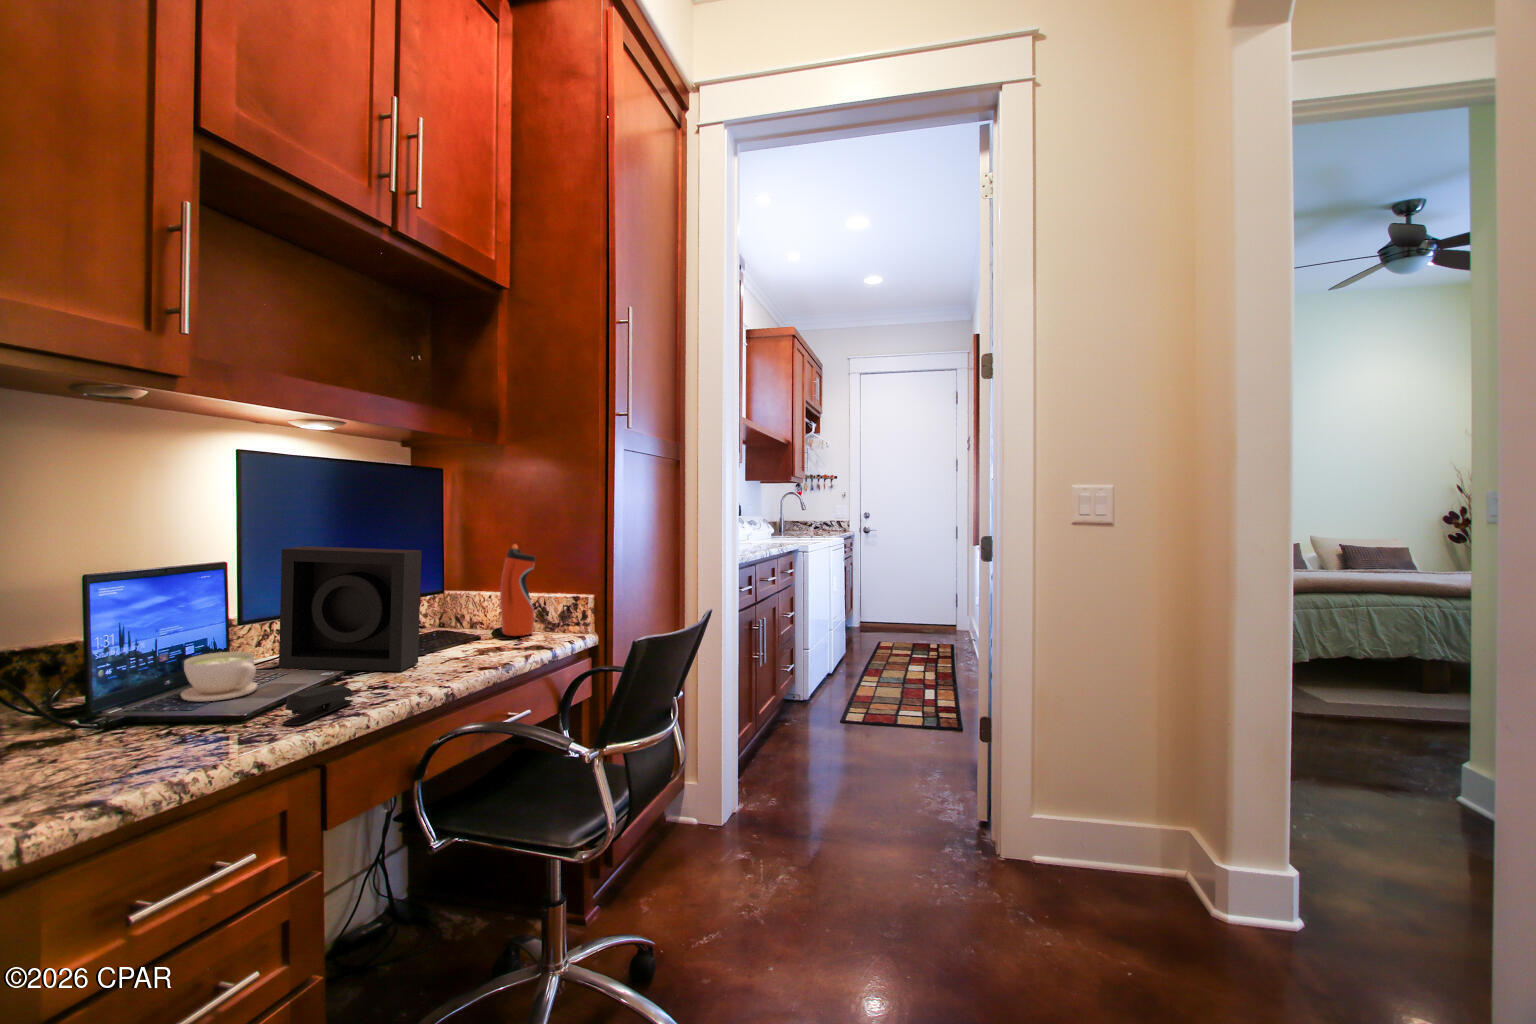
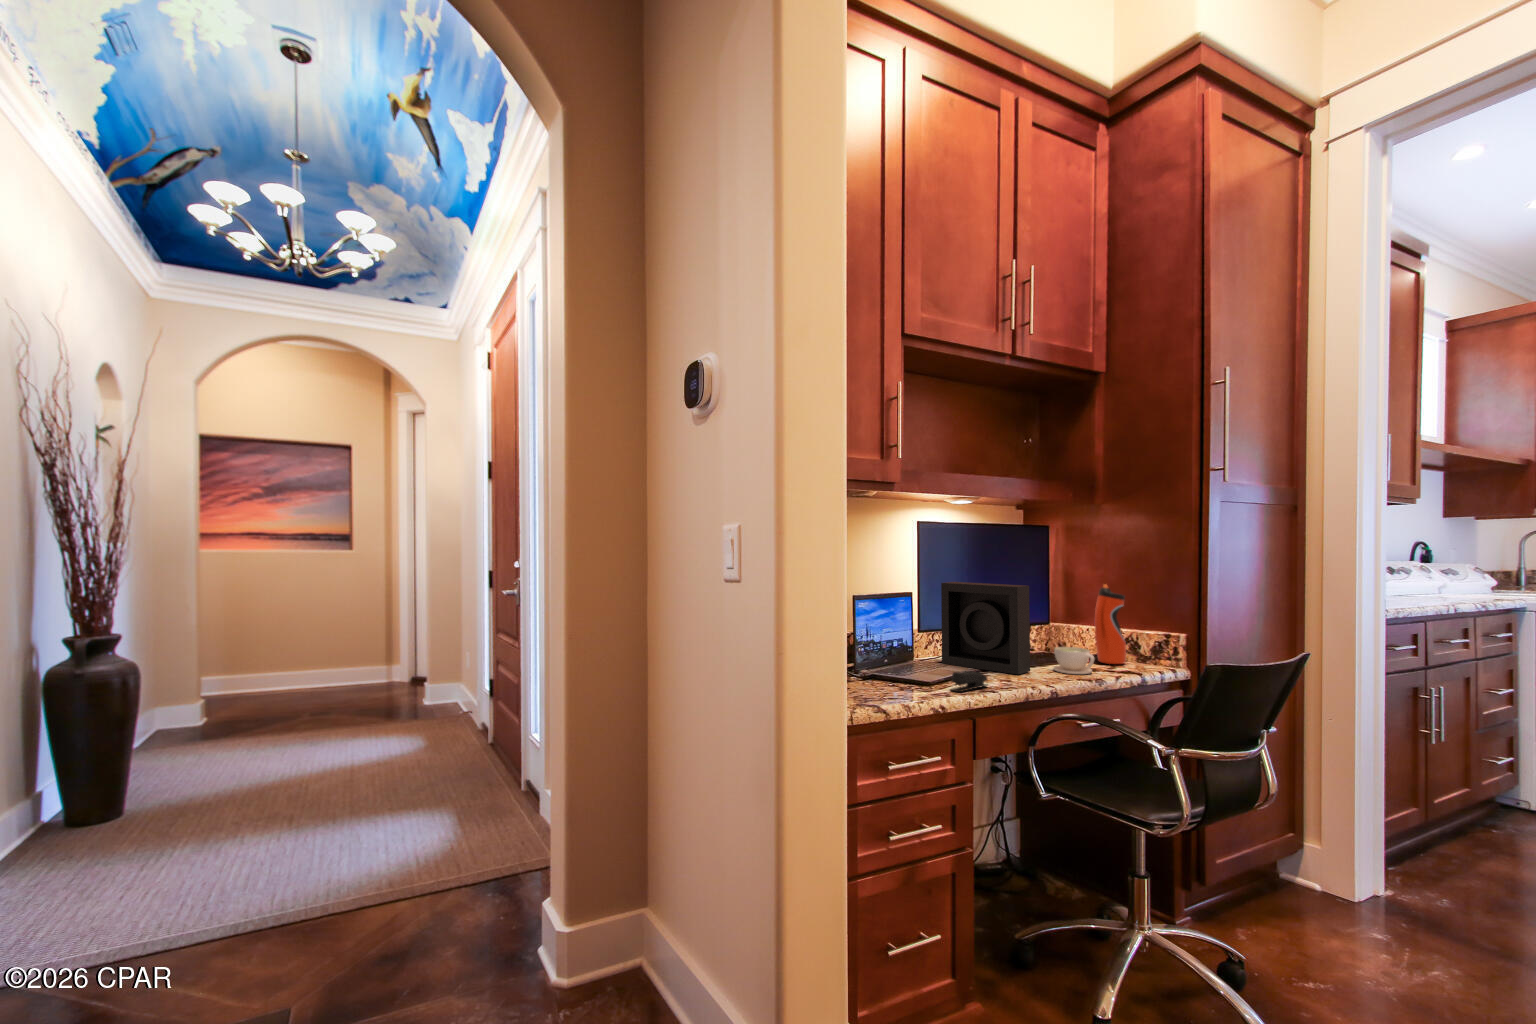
coffee cup: present [181,652,257,701] -> present [1053,647,1094,674]

